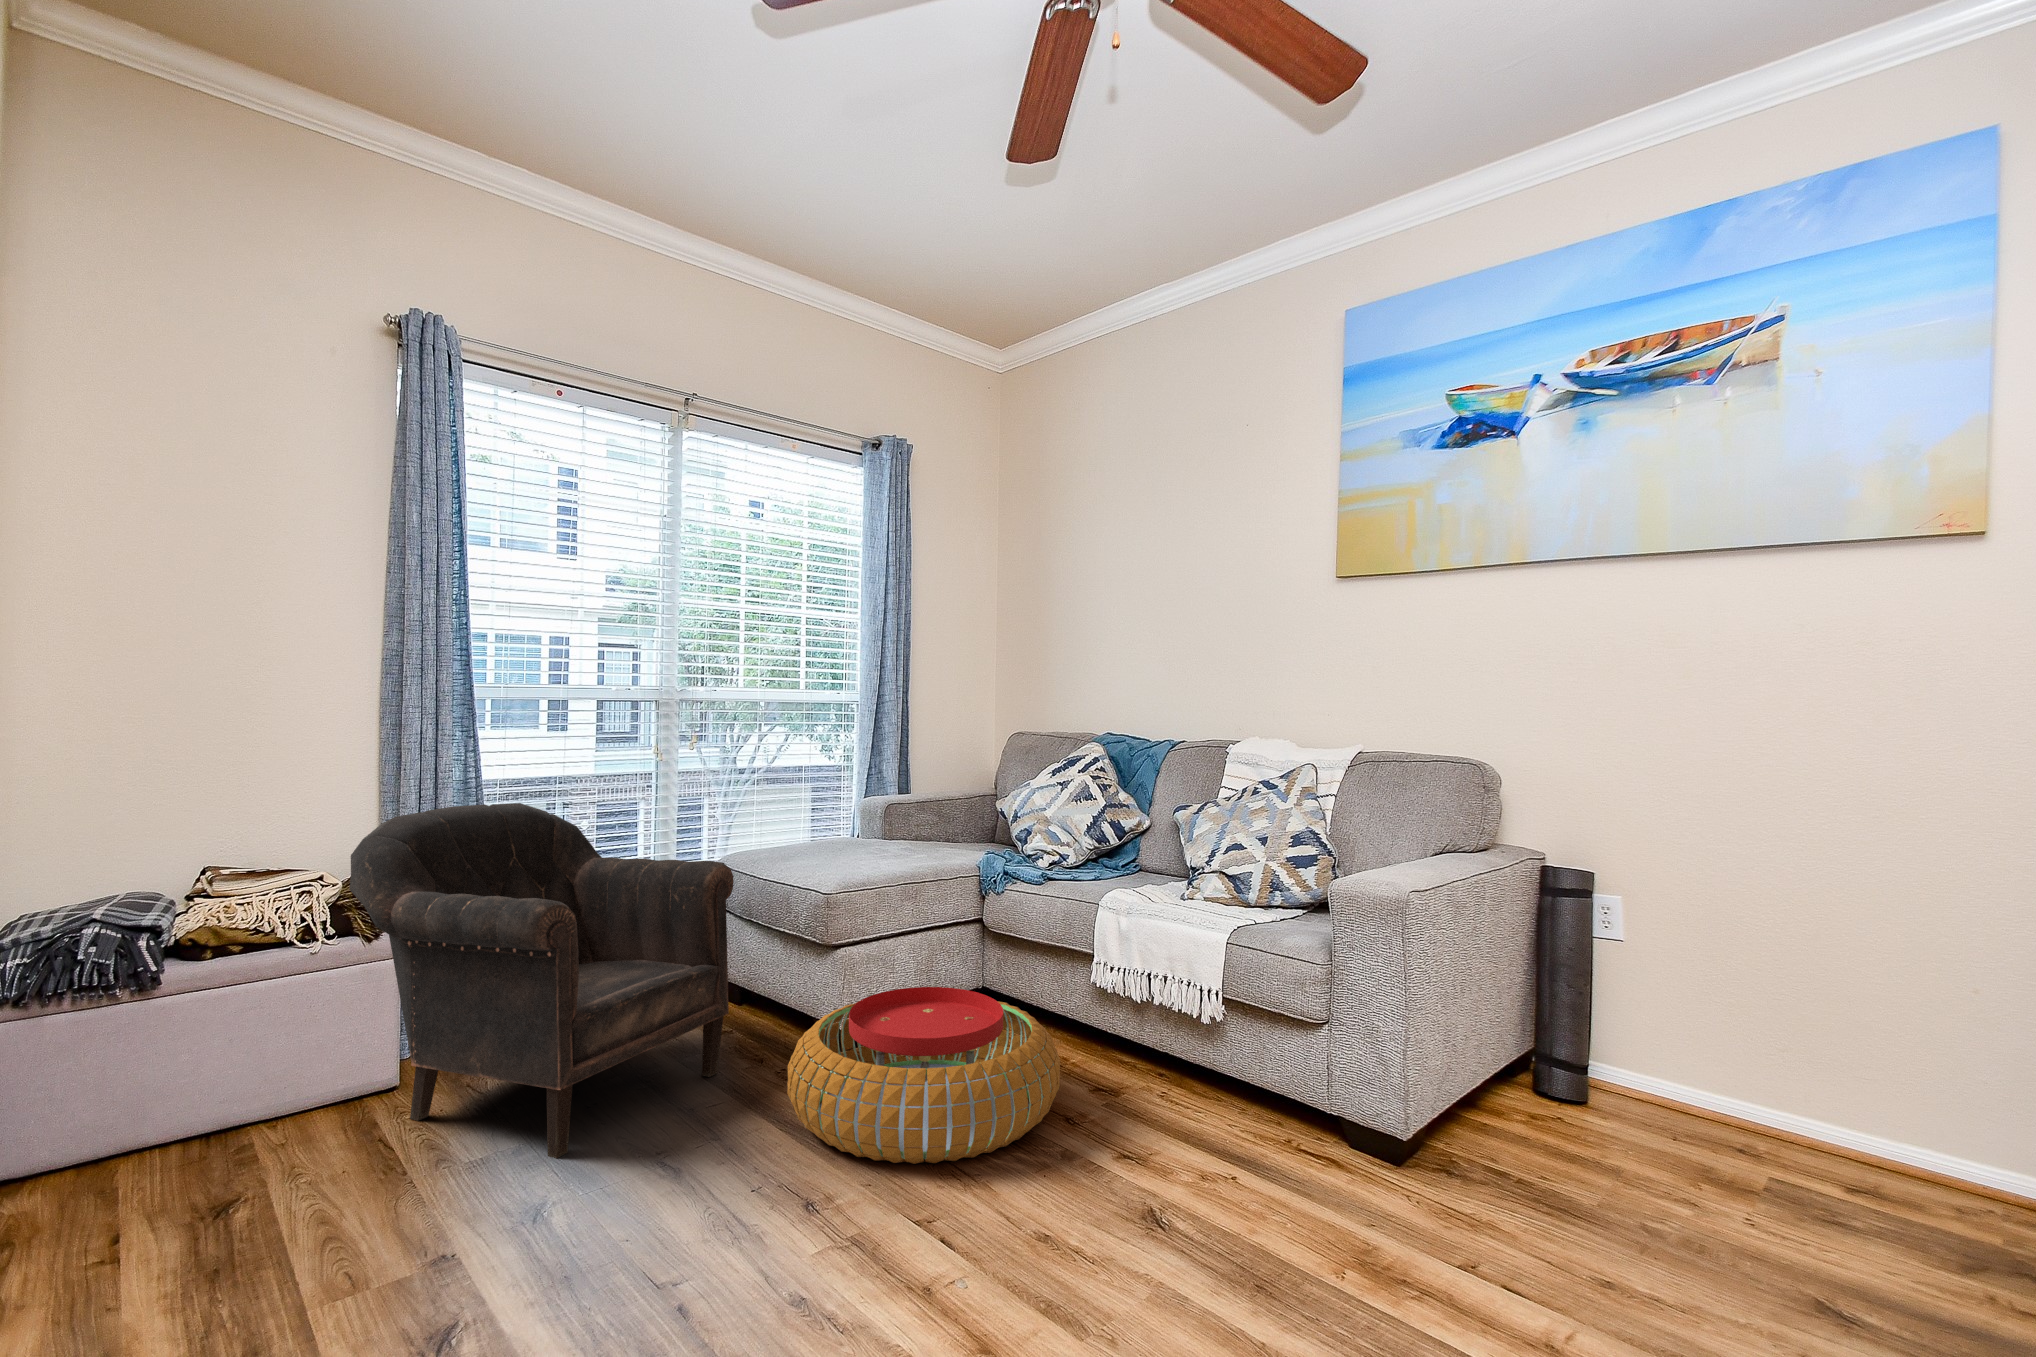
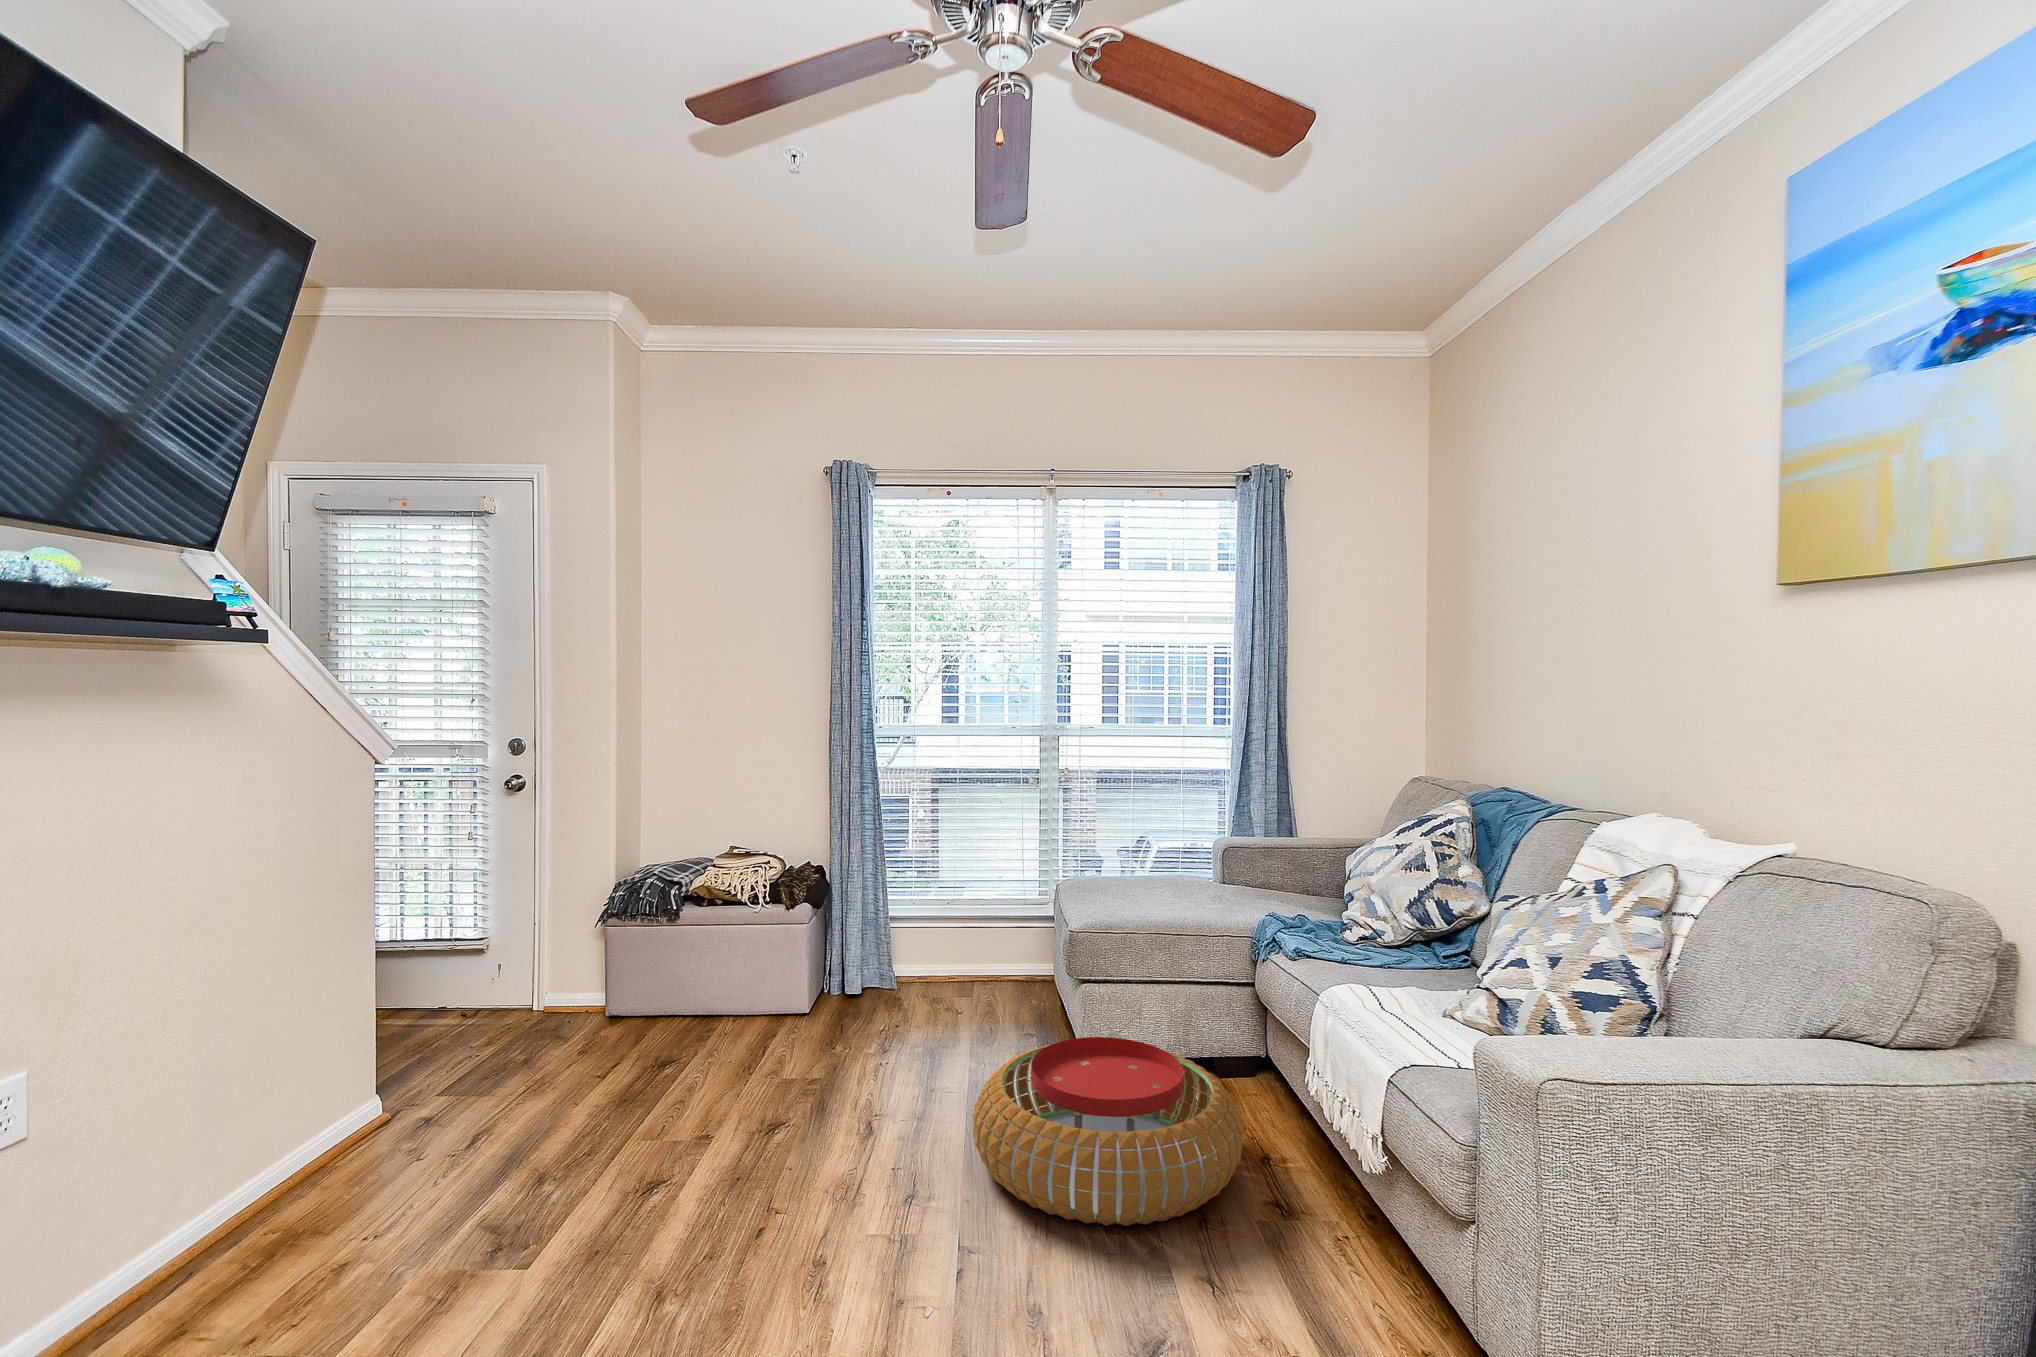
armchair: present [350,803,733,1159] -> none [770,818,1012,1102]

